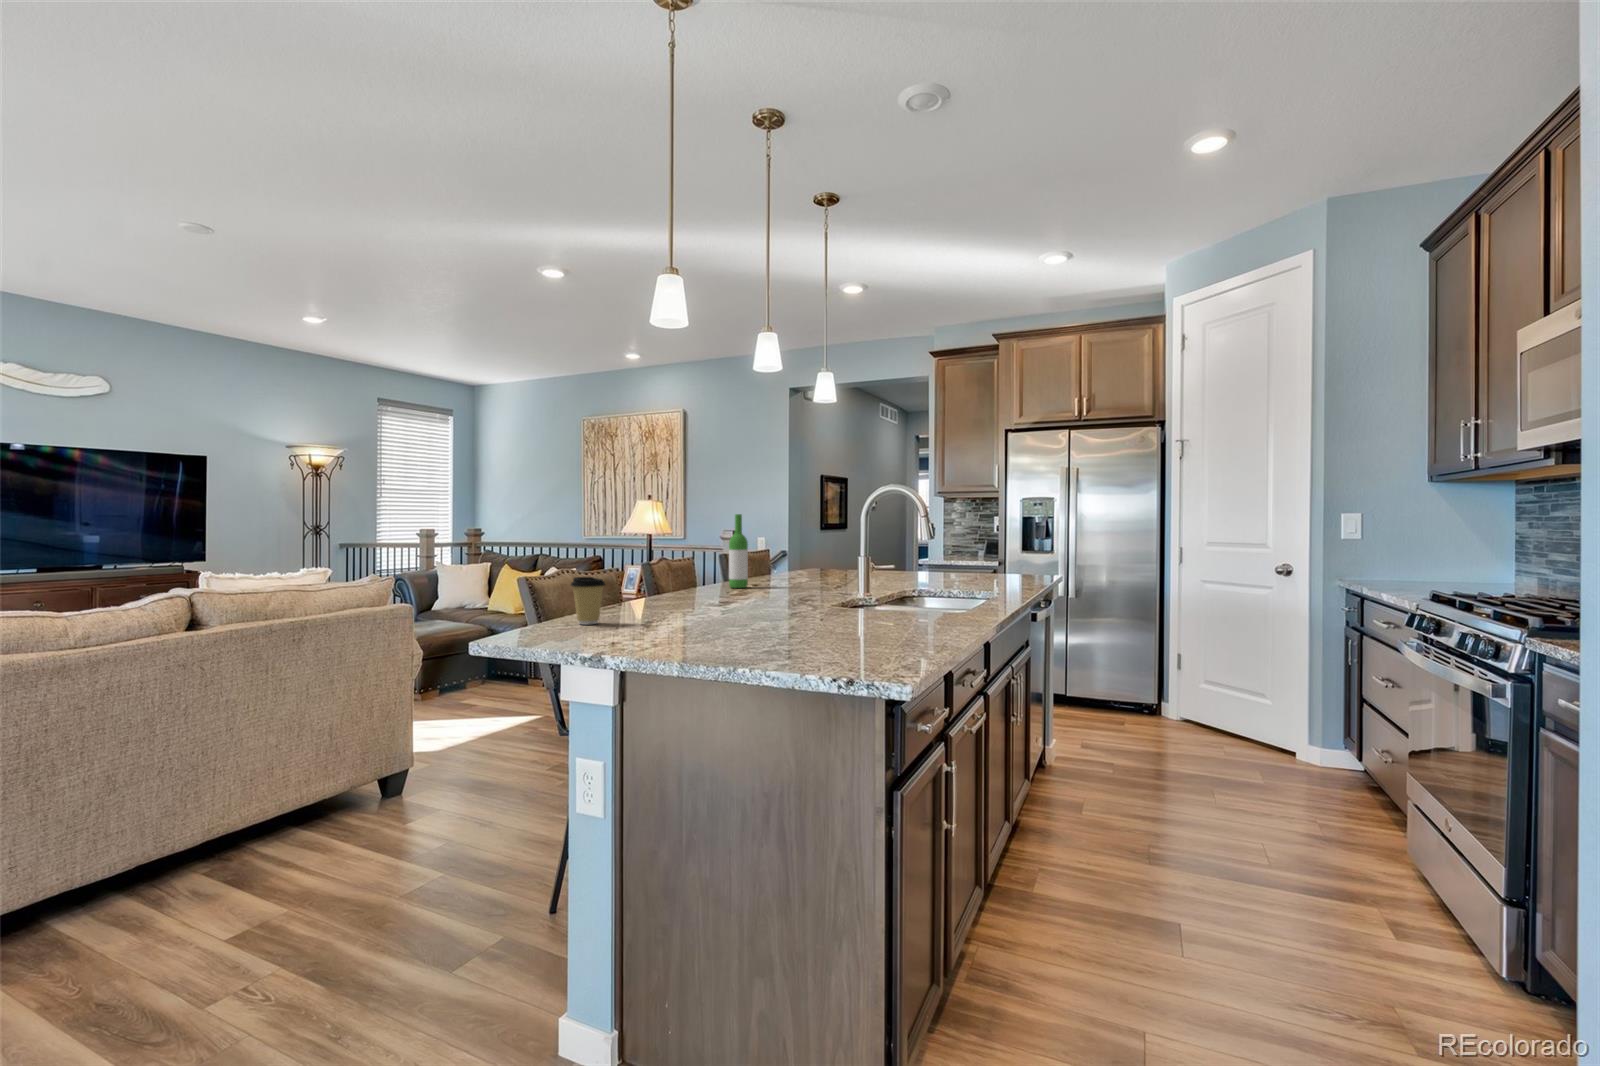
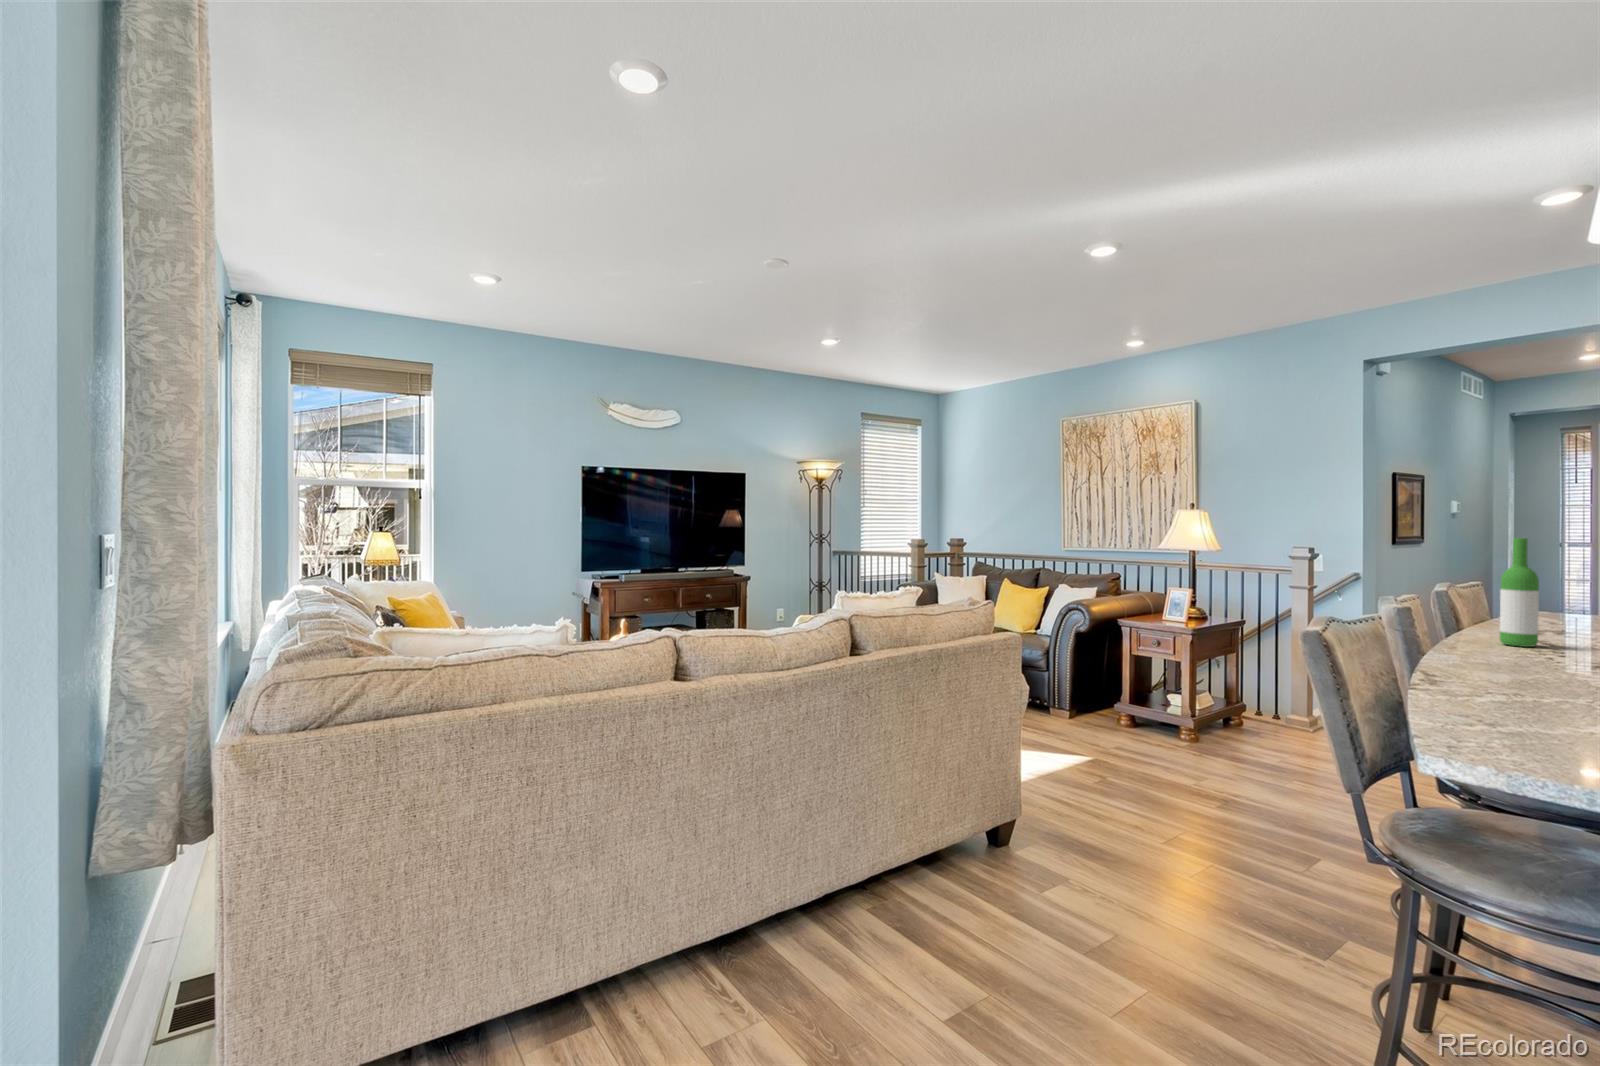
coffee cup: present [571,577,605,625] -> none [1480,646,1552,723]

